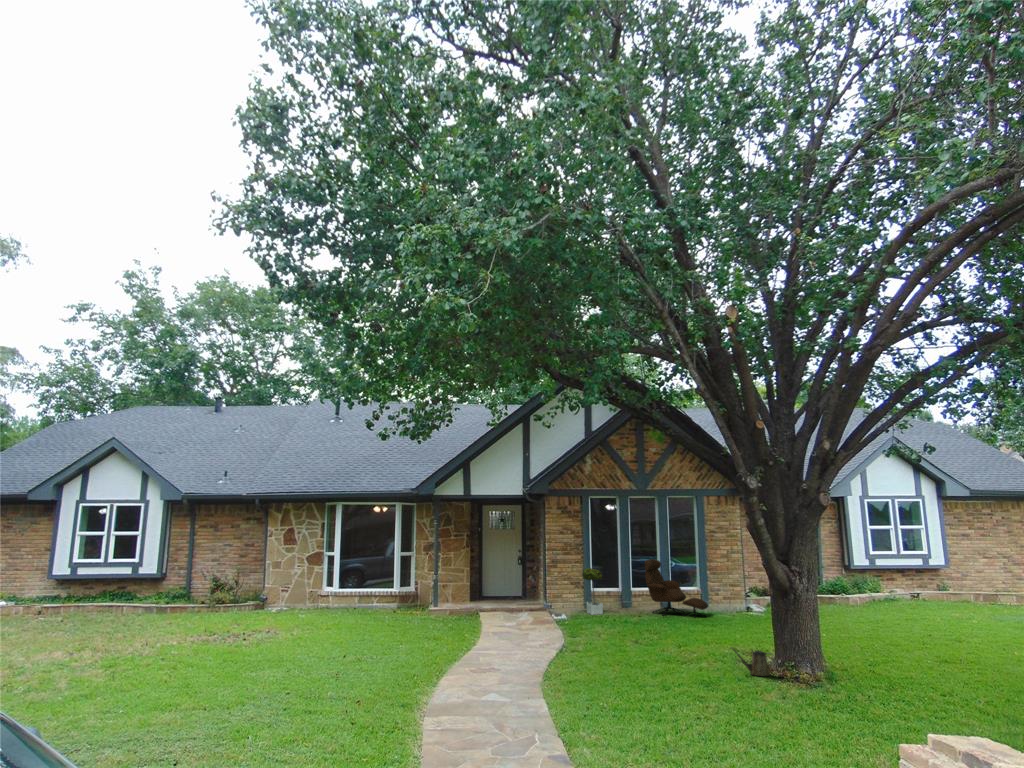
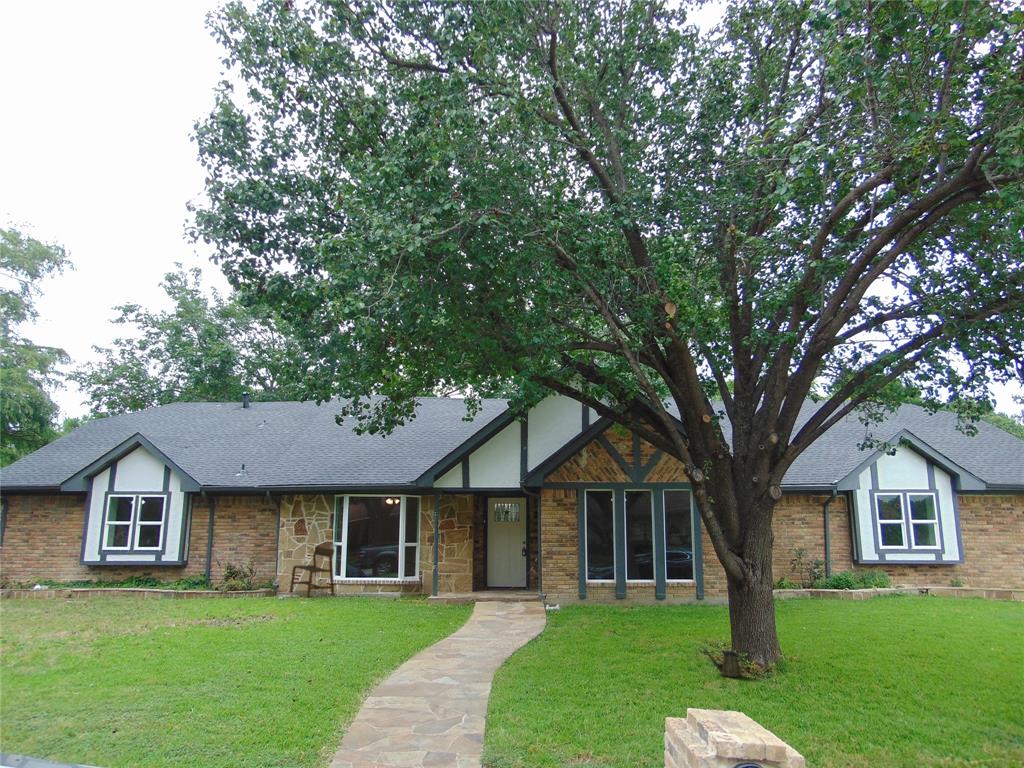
bench: none [279,557,328,610] -> present [290,546,334,598]
lounge chair: present [645,559,708,618] -> none [640,552,703,612]
potted tree: present [583,568,603,615] -> none [577,560,597,607]

